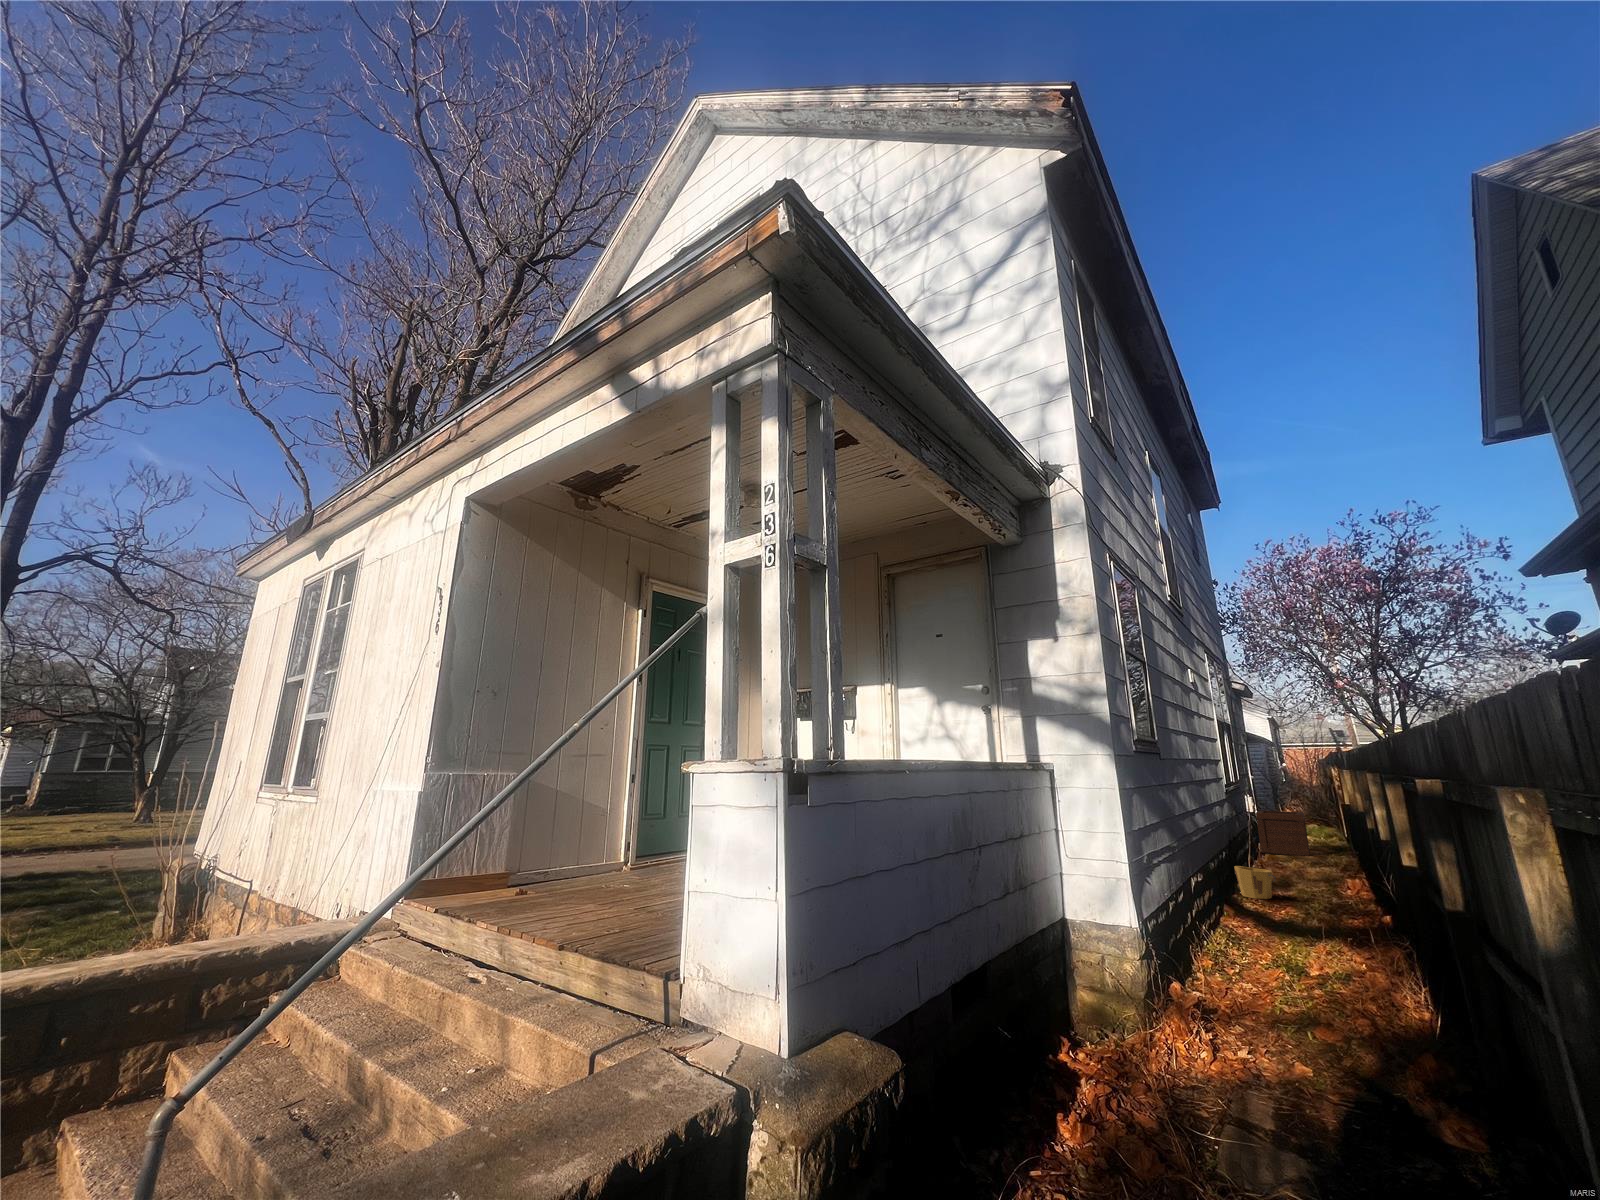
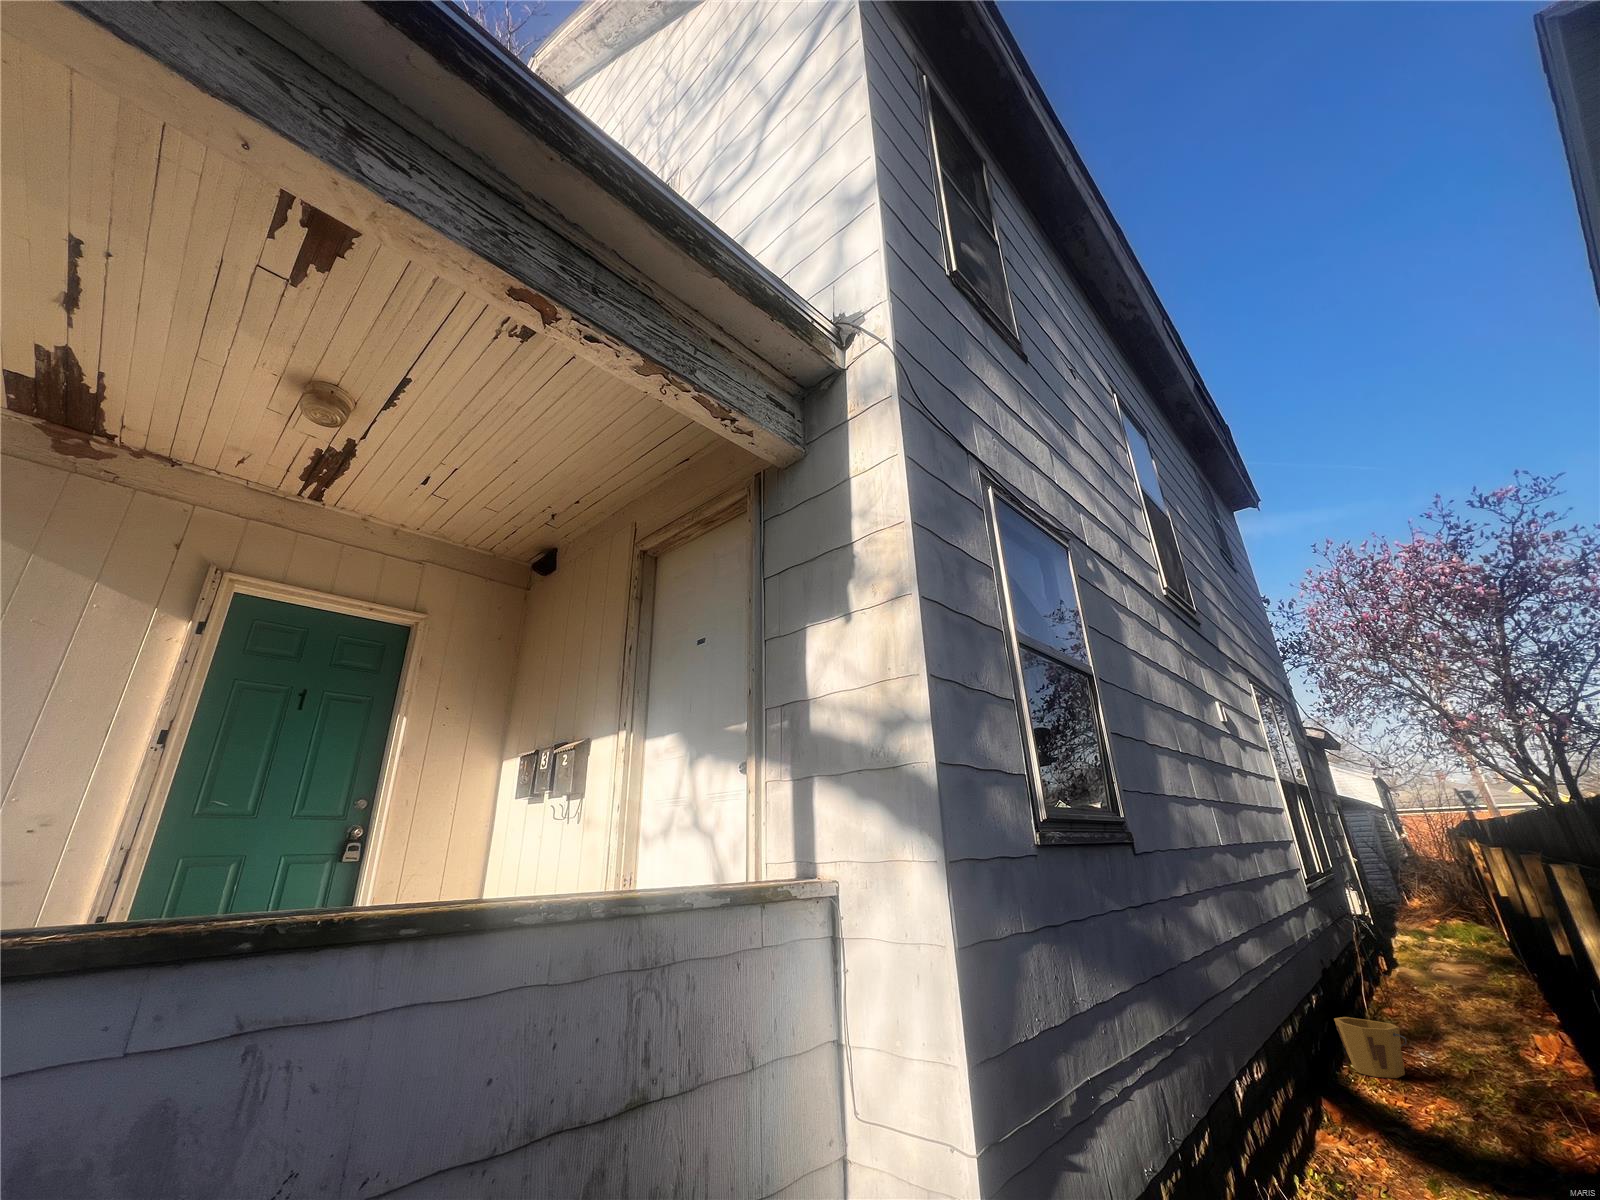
wooden crate: present [1256,810,1310,856] -> none [1366,909,1457,979]

